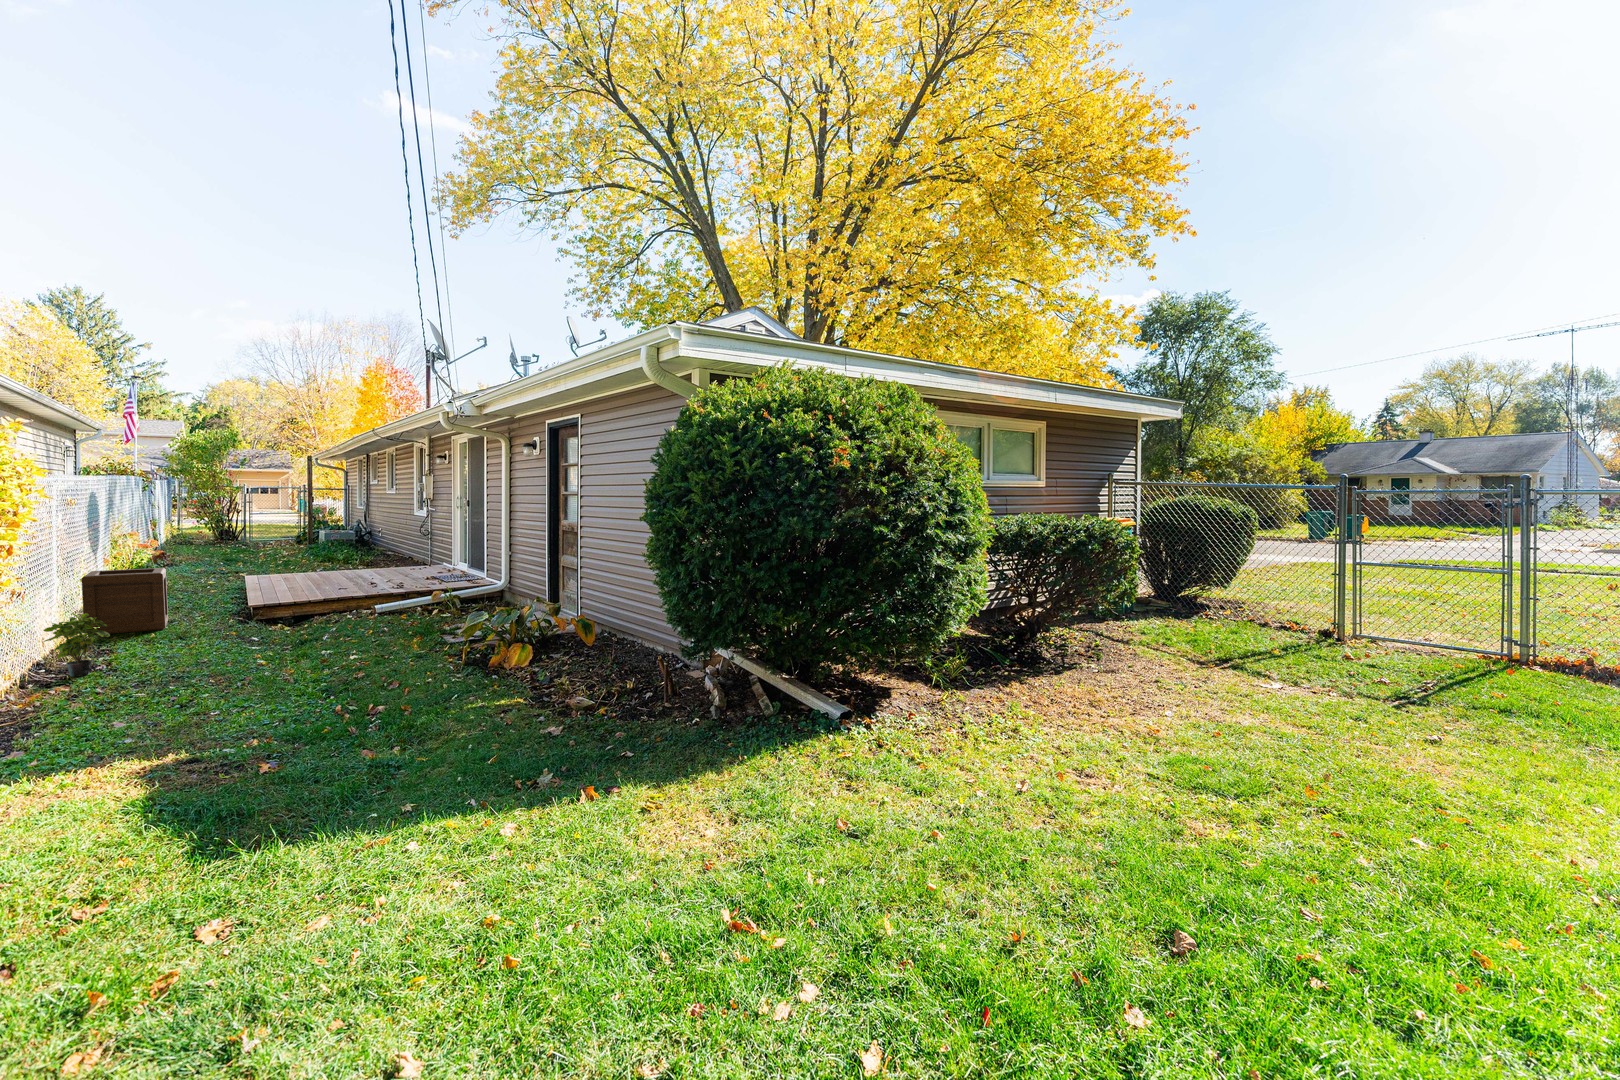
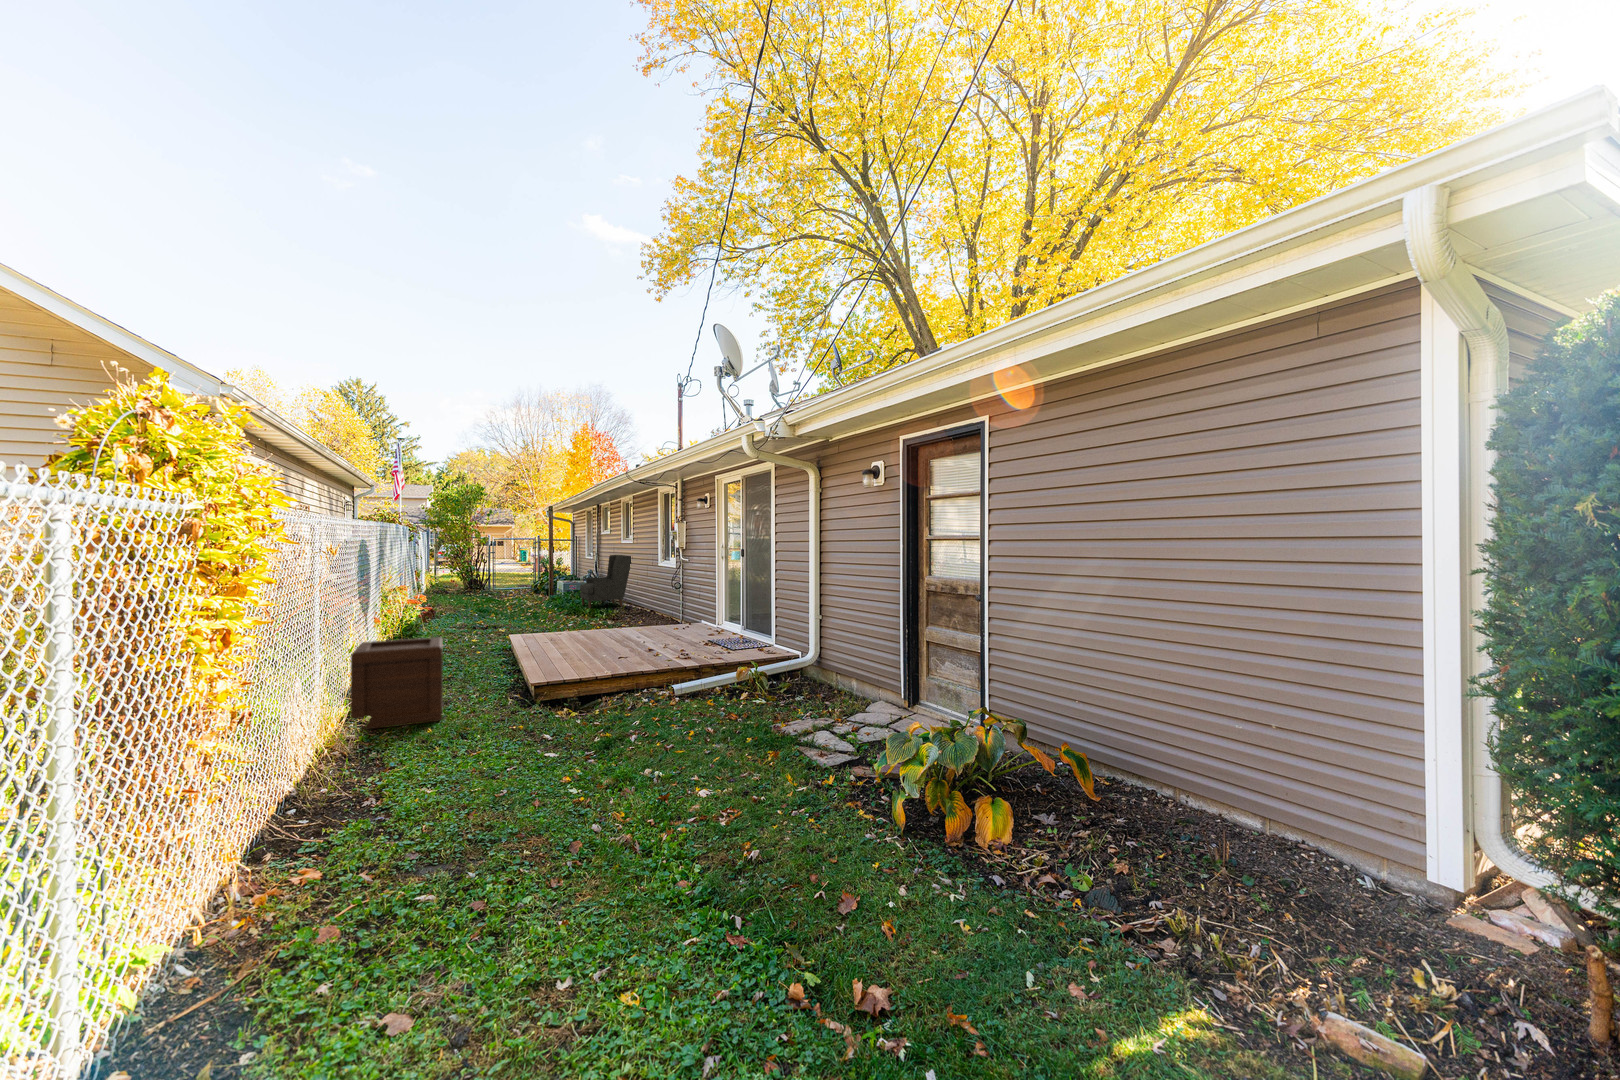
chair: none [340,505,394,557] -> present [580,555,631,608]
potted plant: present [43,613,110,677] -> none [288,730,383,838]

